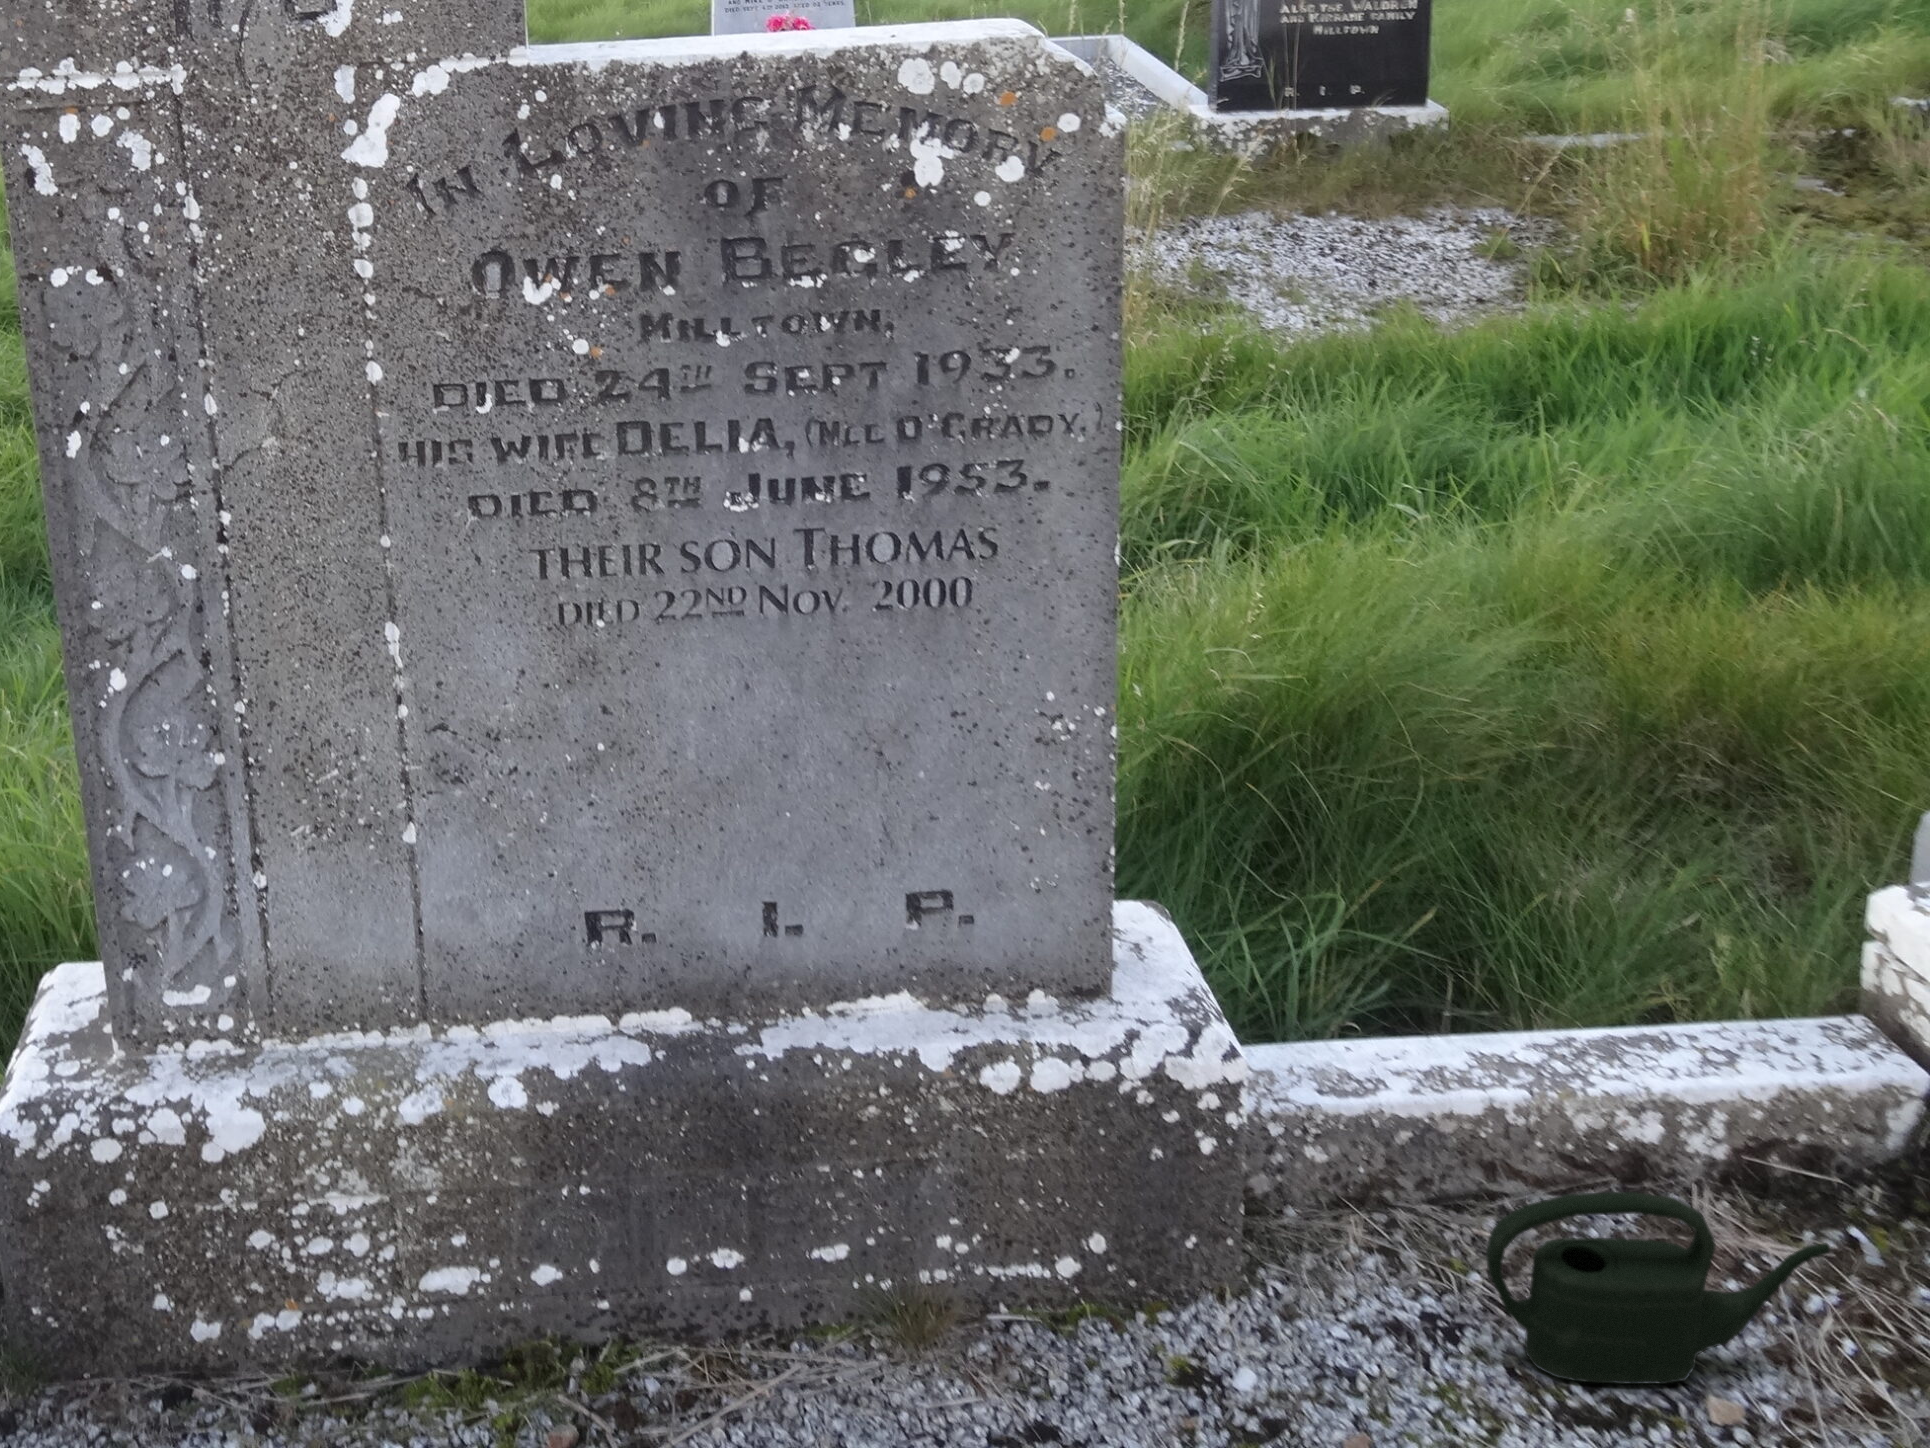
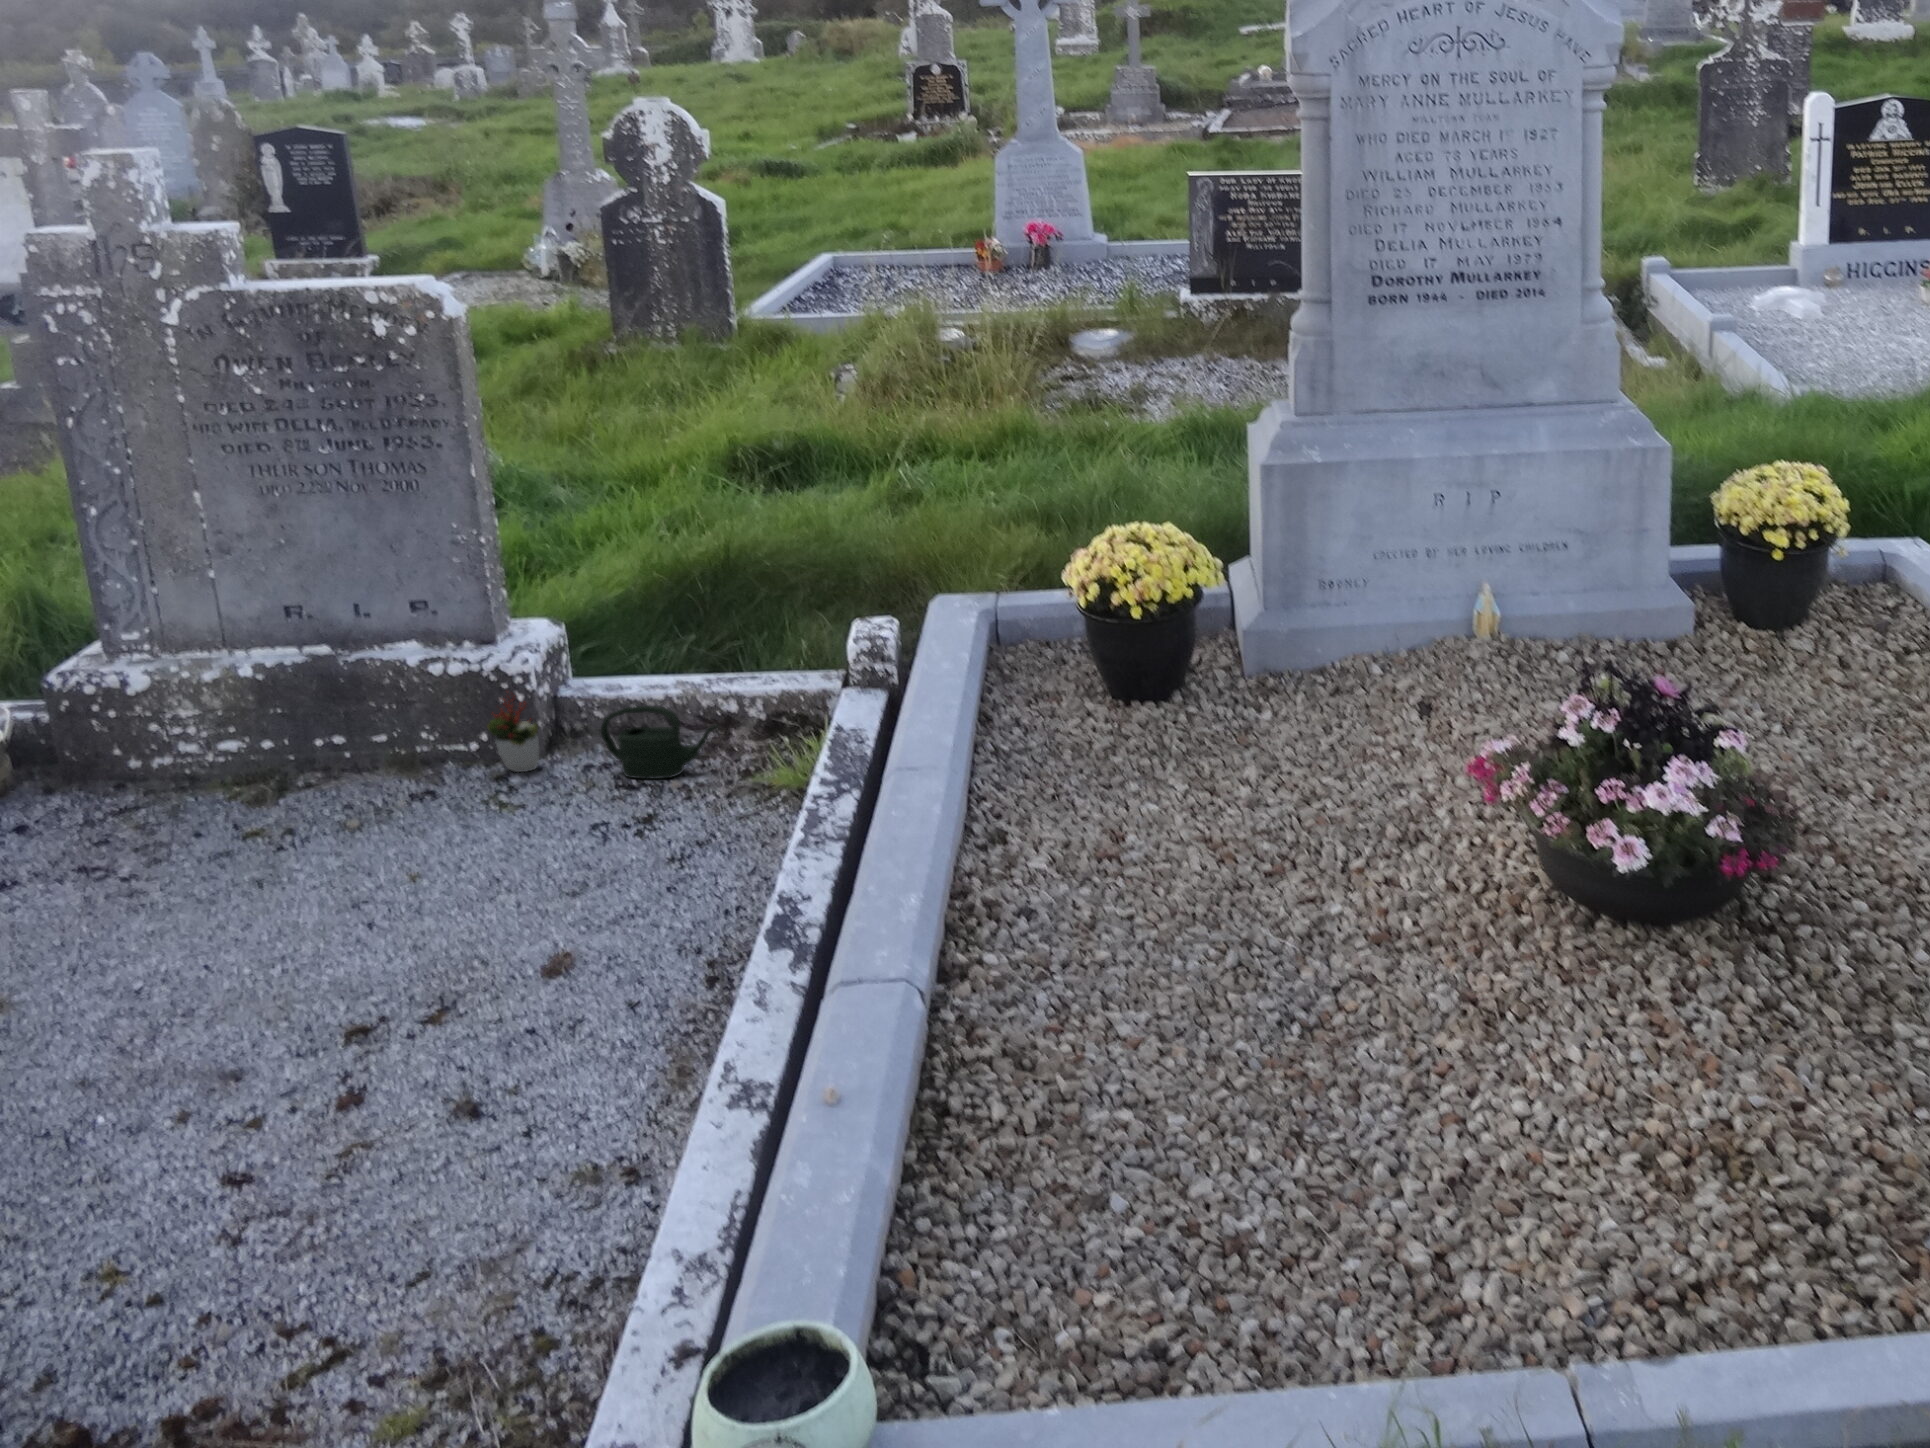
decorative plant: none [1162,1143,1301,1352] -> present [487,697,539,772]

